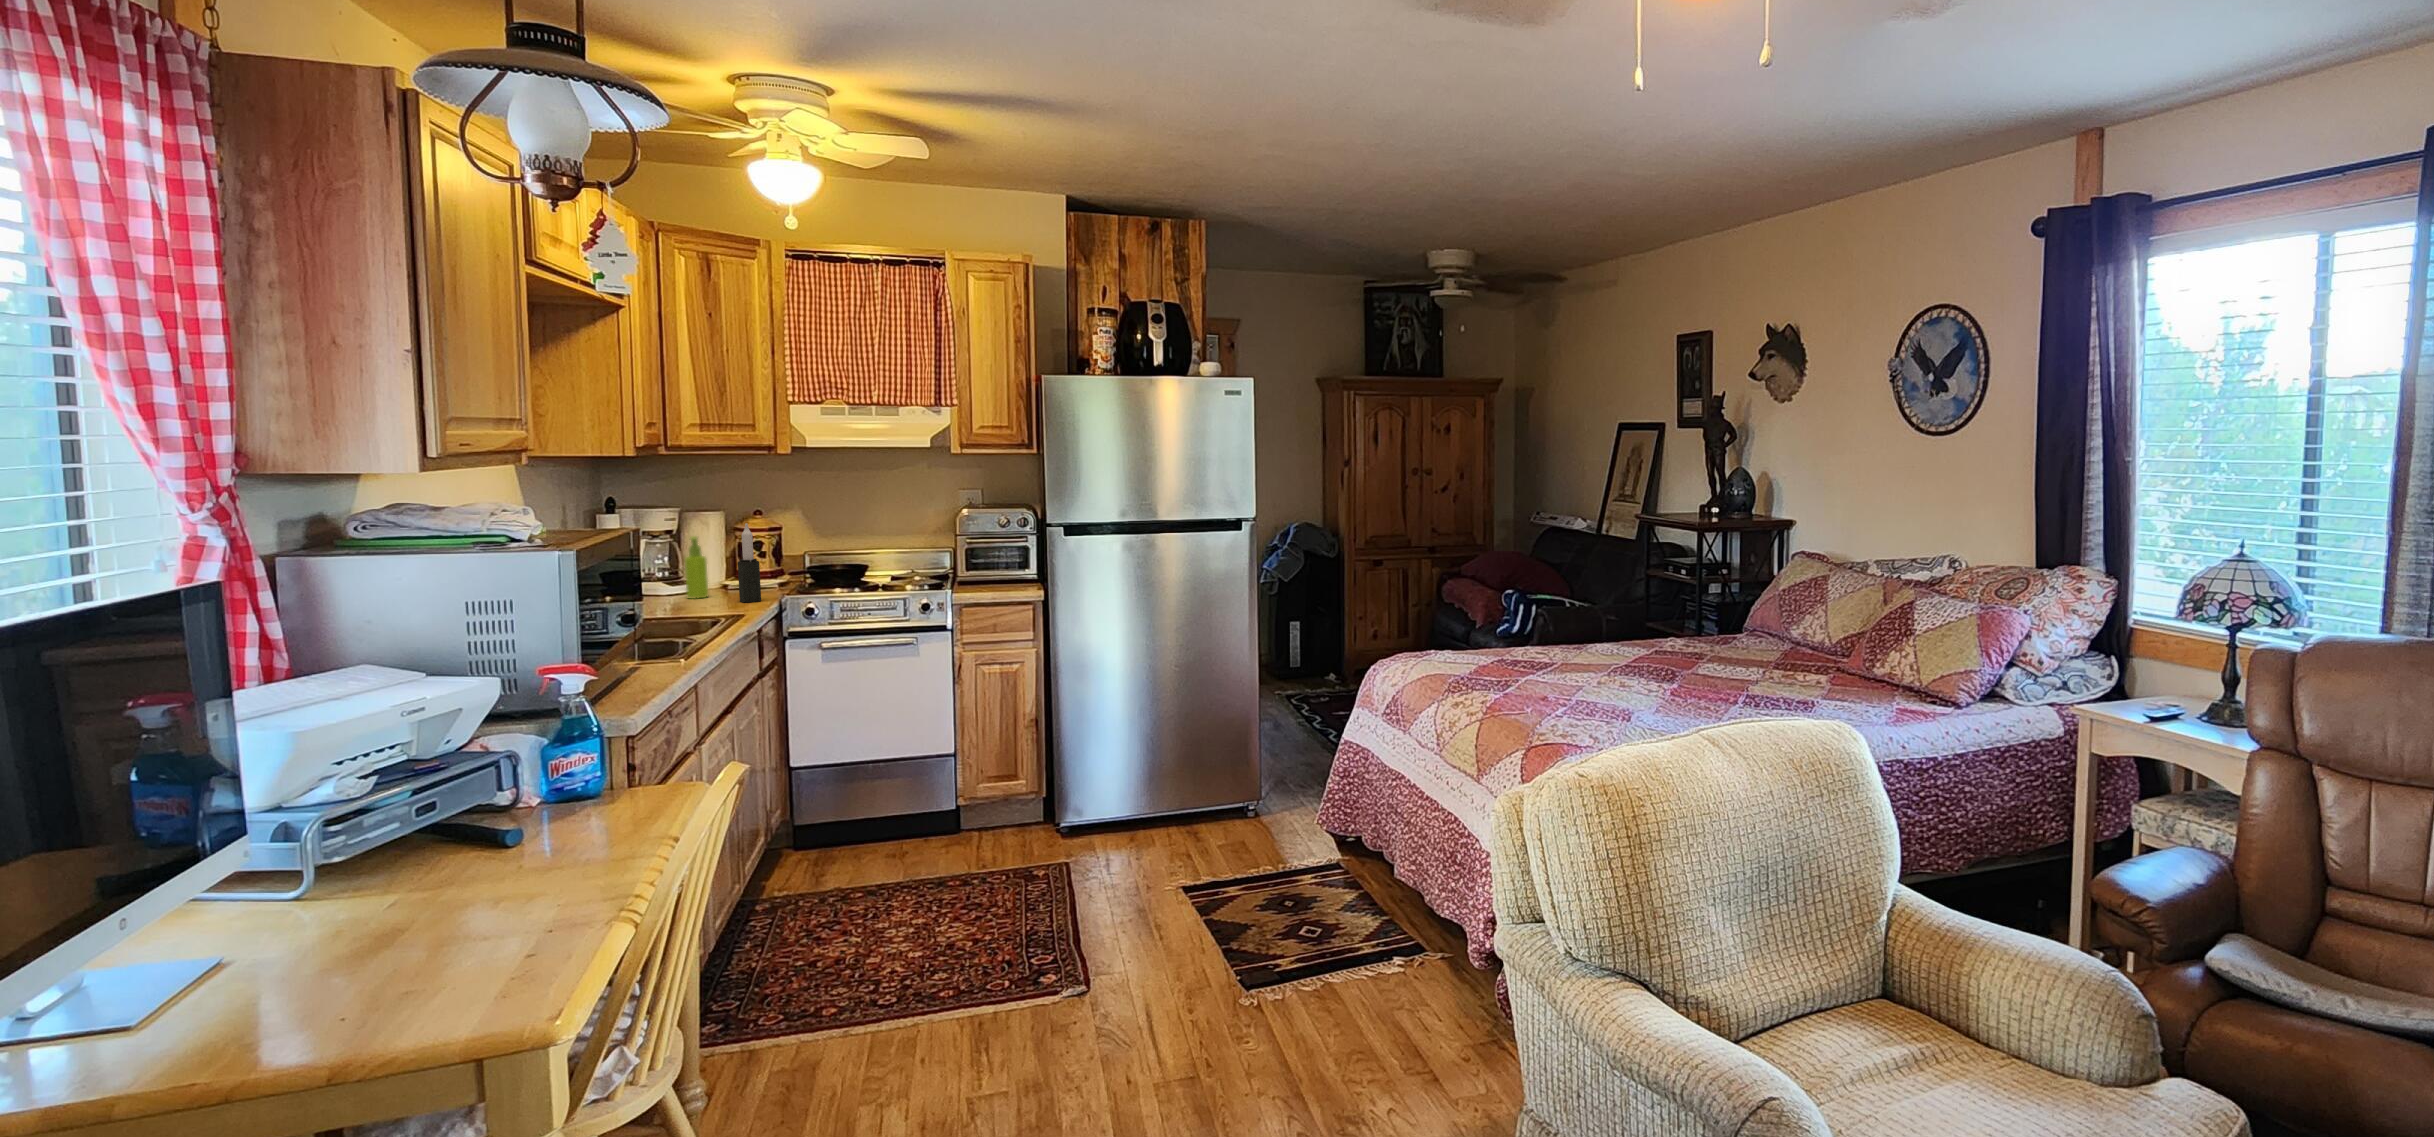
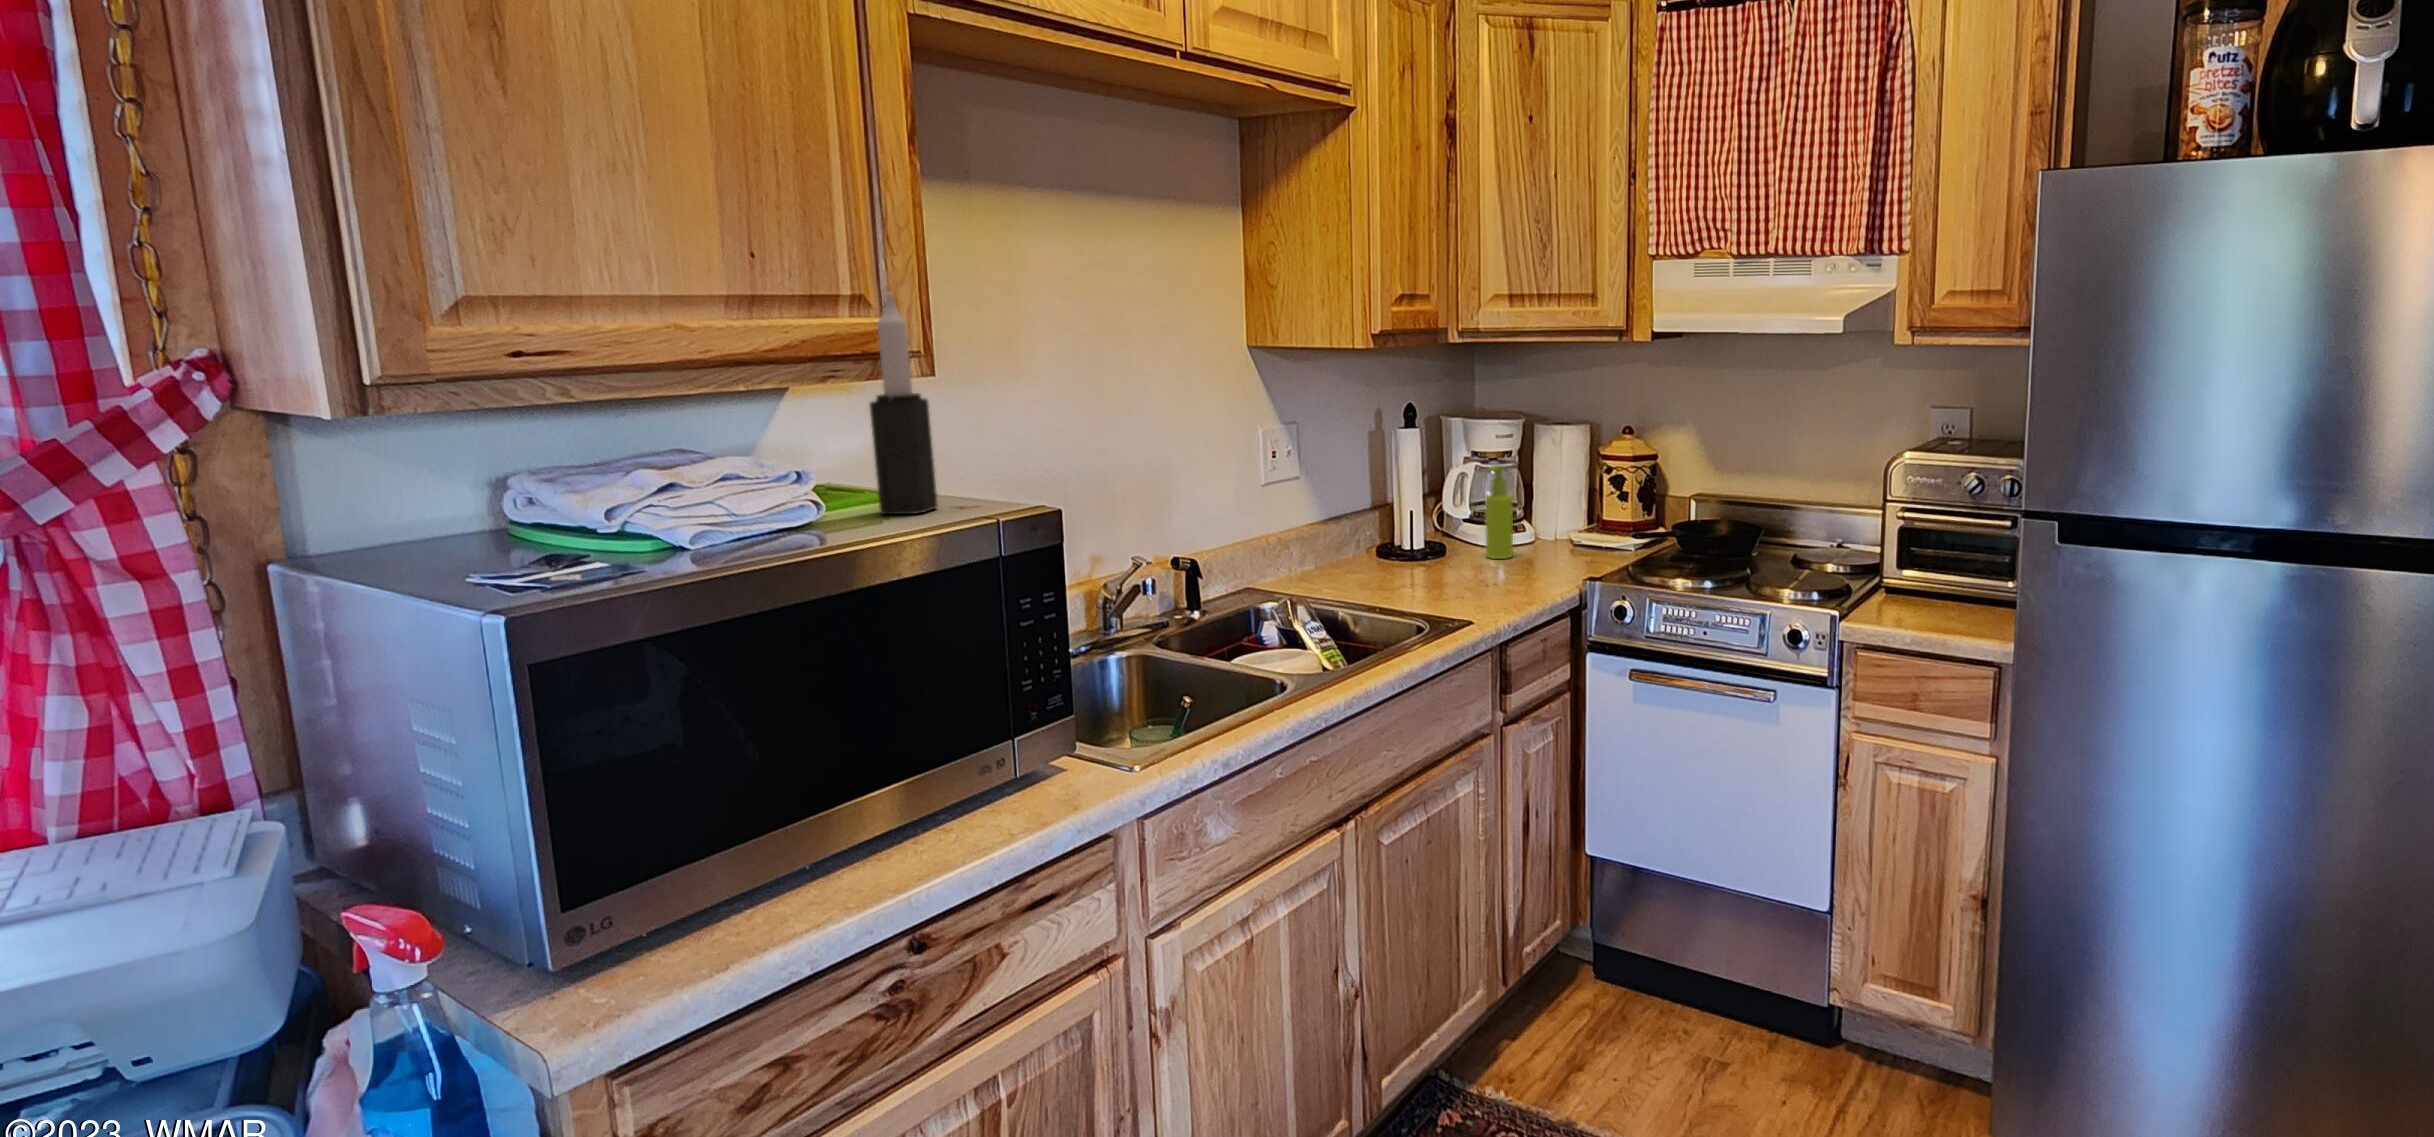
candle: present [738,523,761,602] -> present [870,292,937,514]

